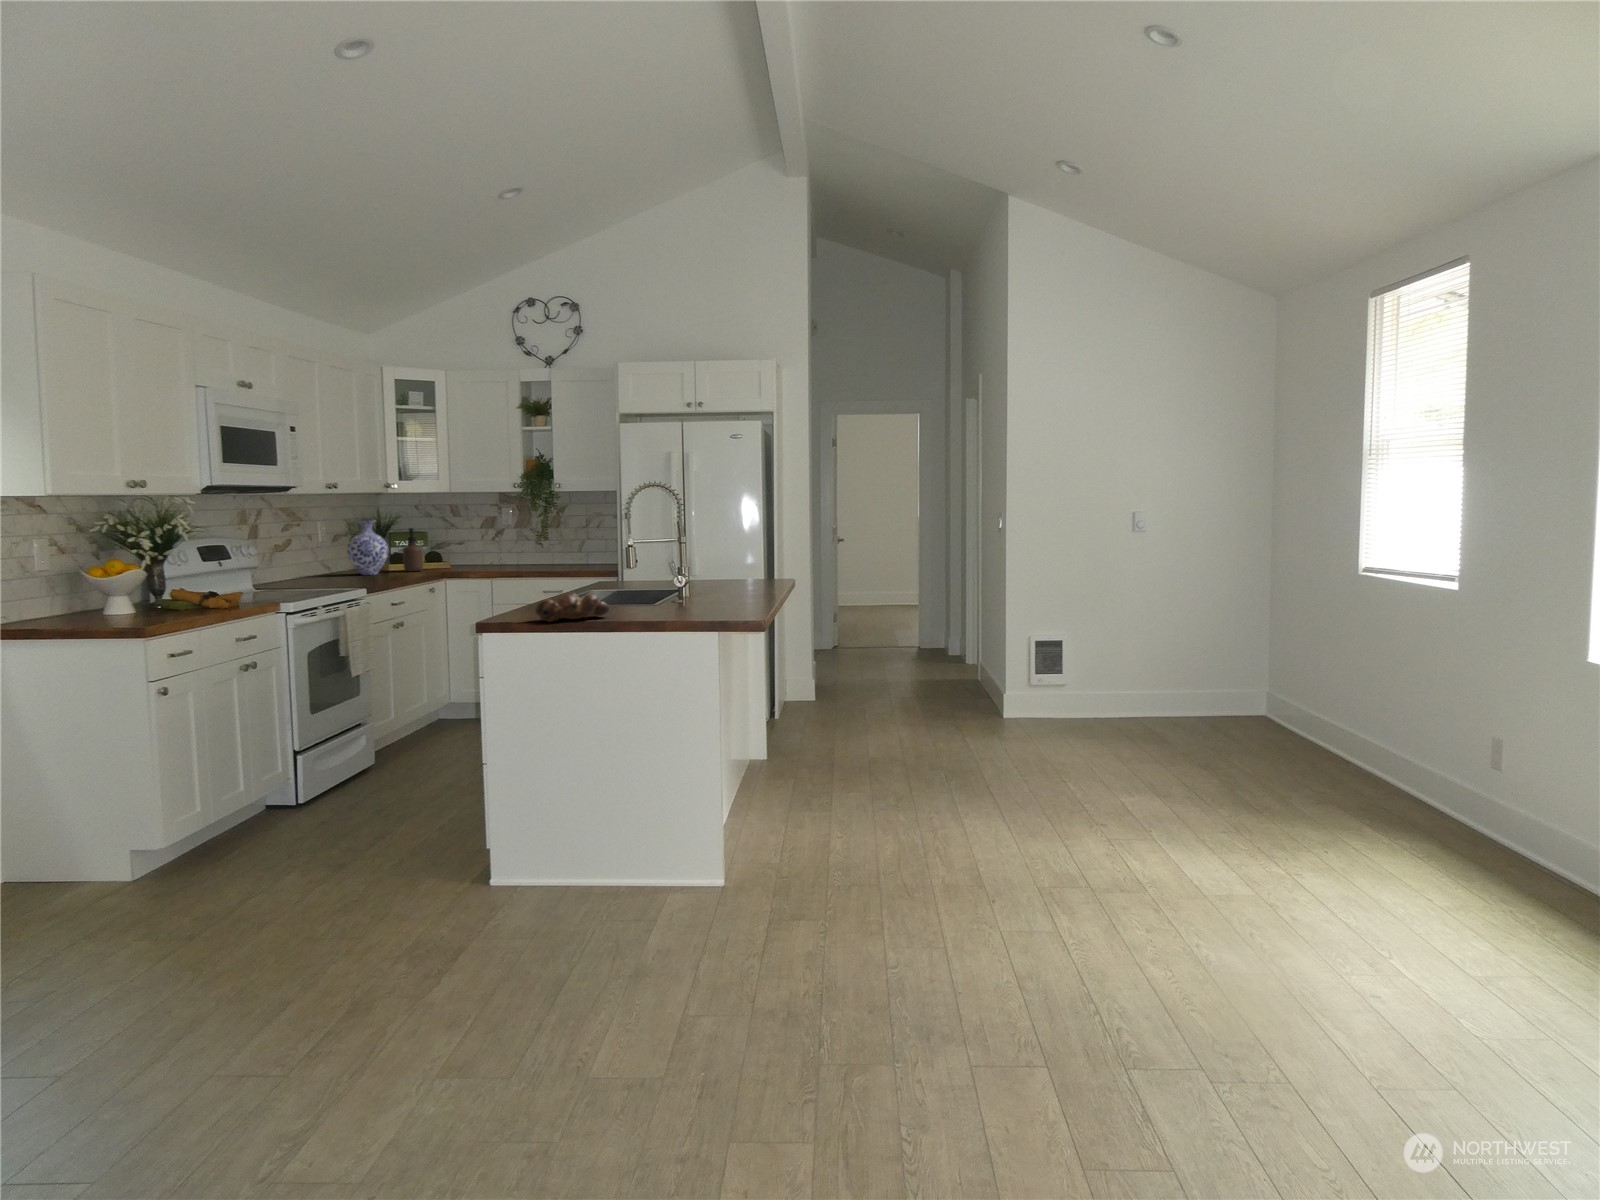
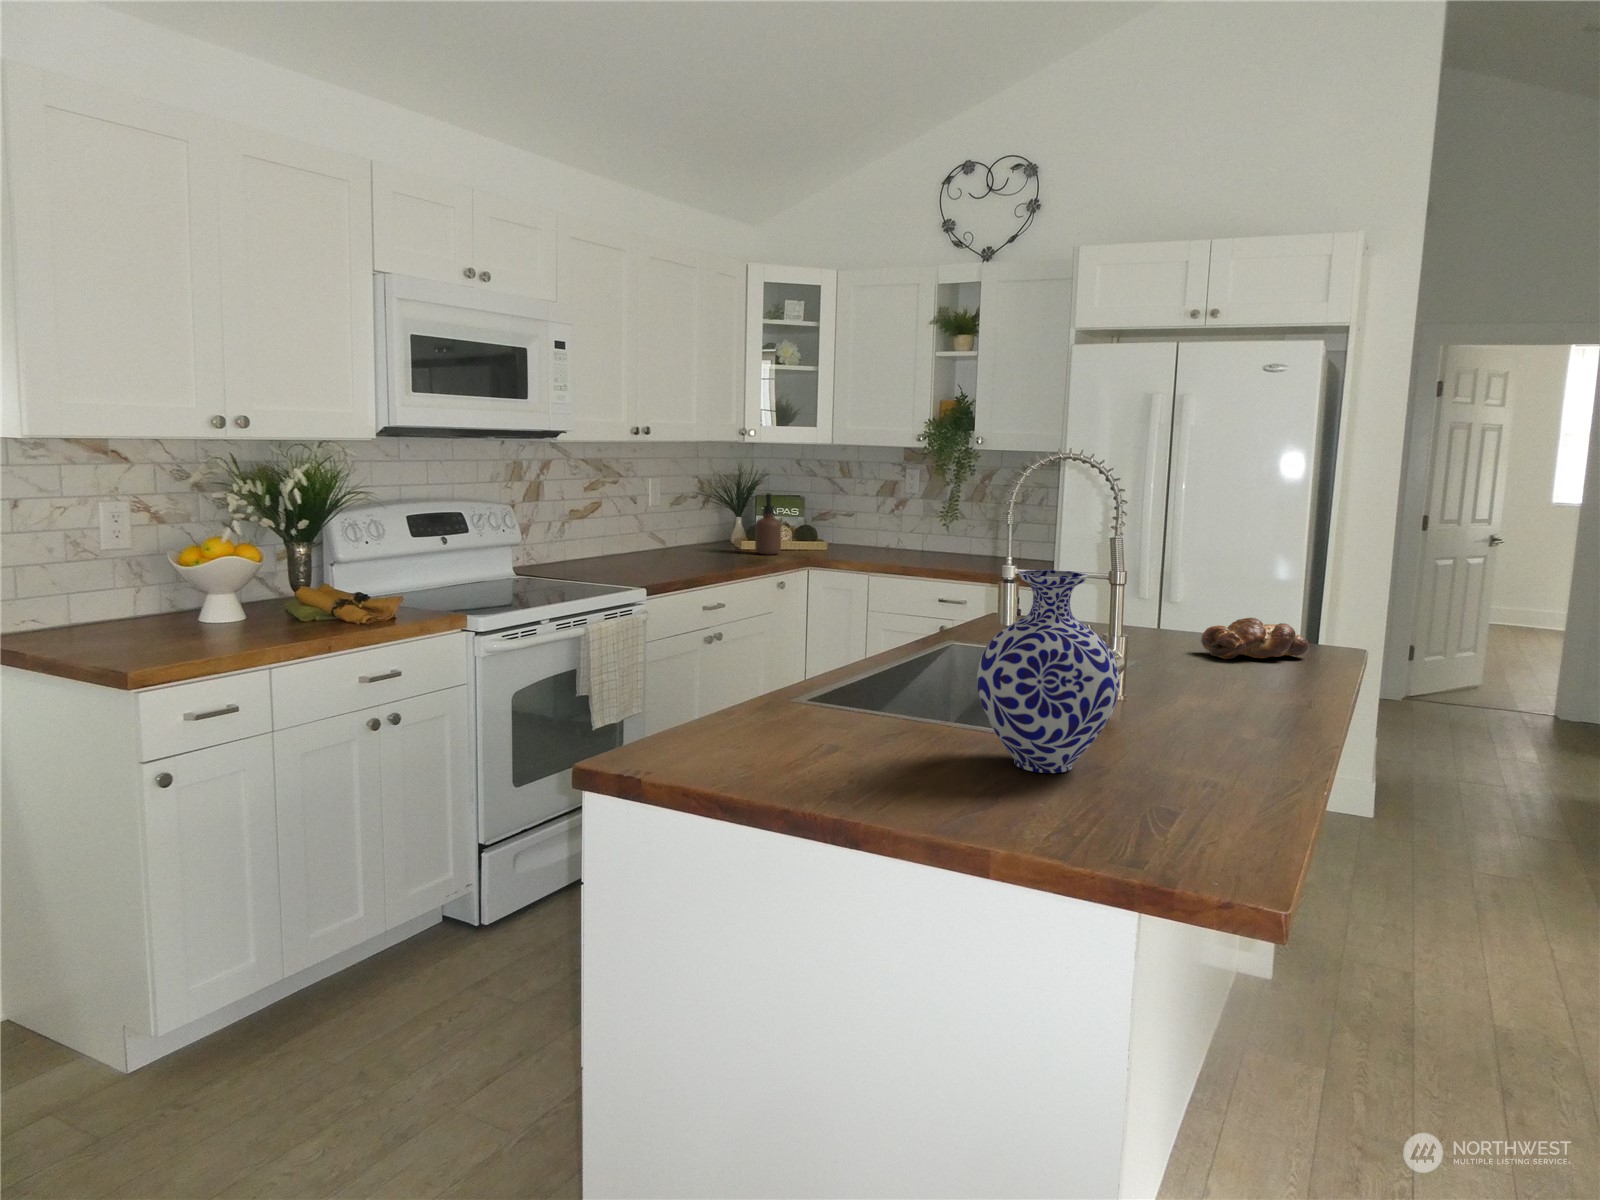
vase: present [347,521,389,575] -> present [977,570,1120,773]
bread loaf: present [534,592,610,622] -> present [1201,618,1309,659]

